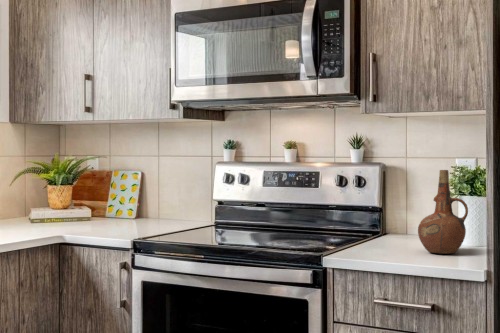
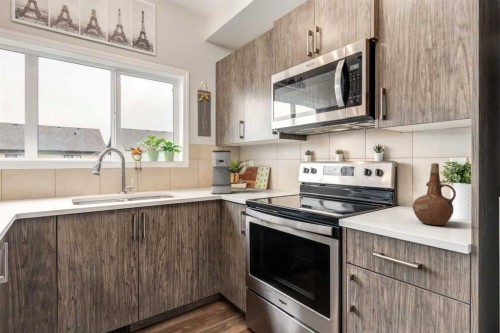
coffee maker: none [32,141,87,232] -> present [211,150,236,194]

